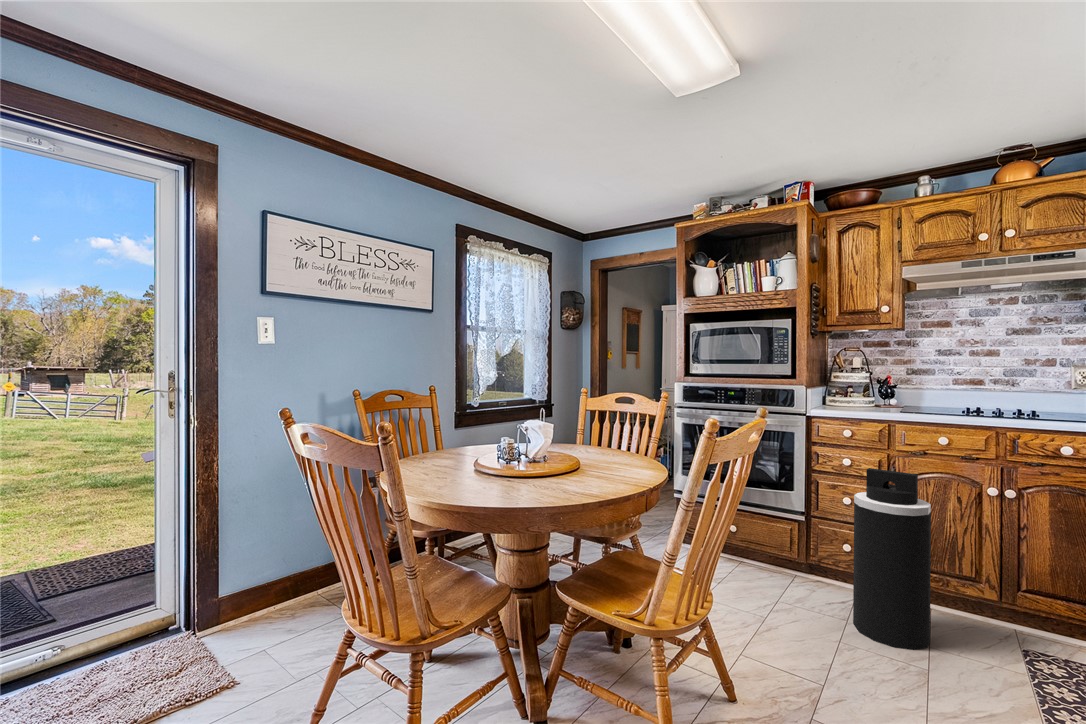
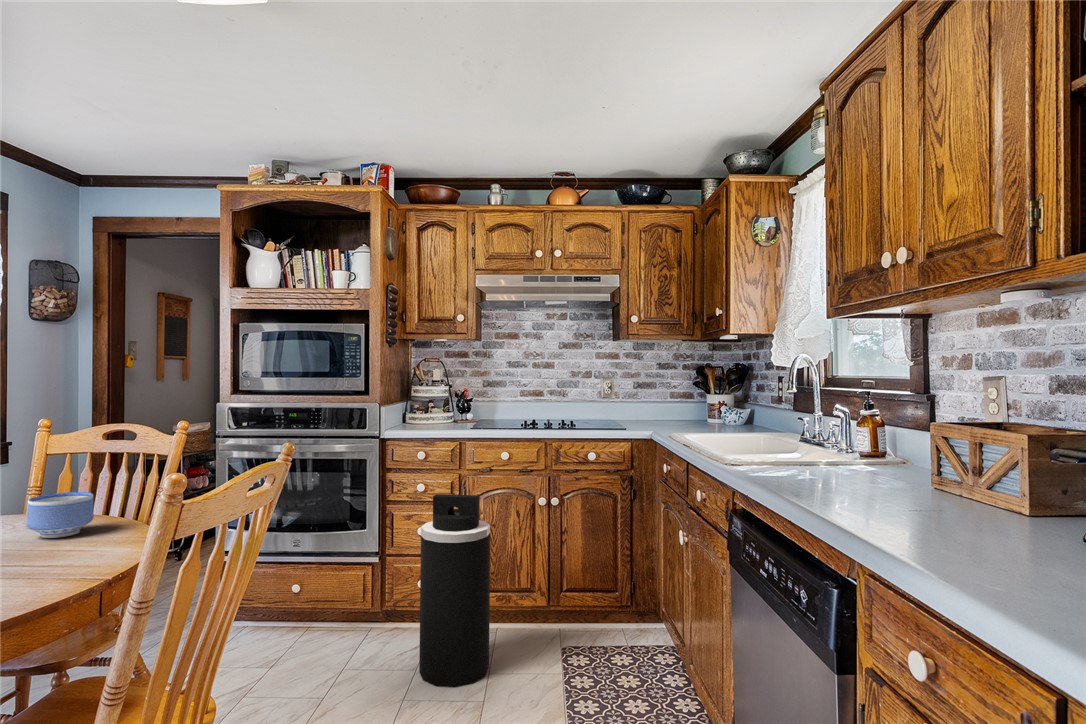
bowl: none [588,432,622,460] -> present [27,492,94,538]

